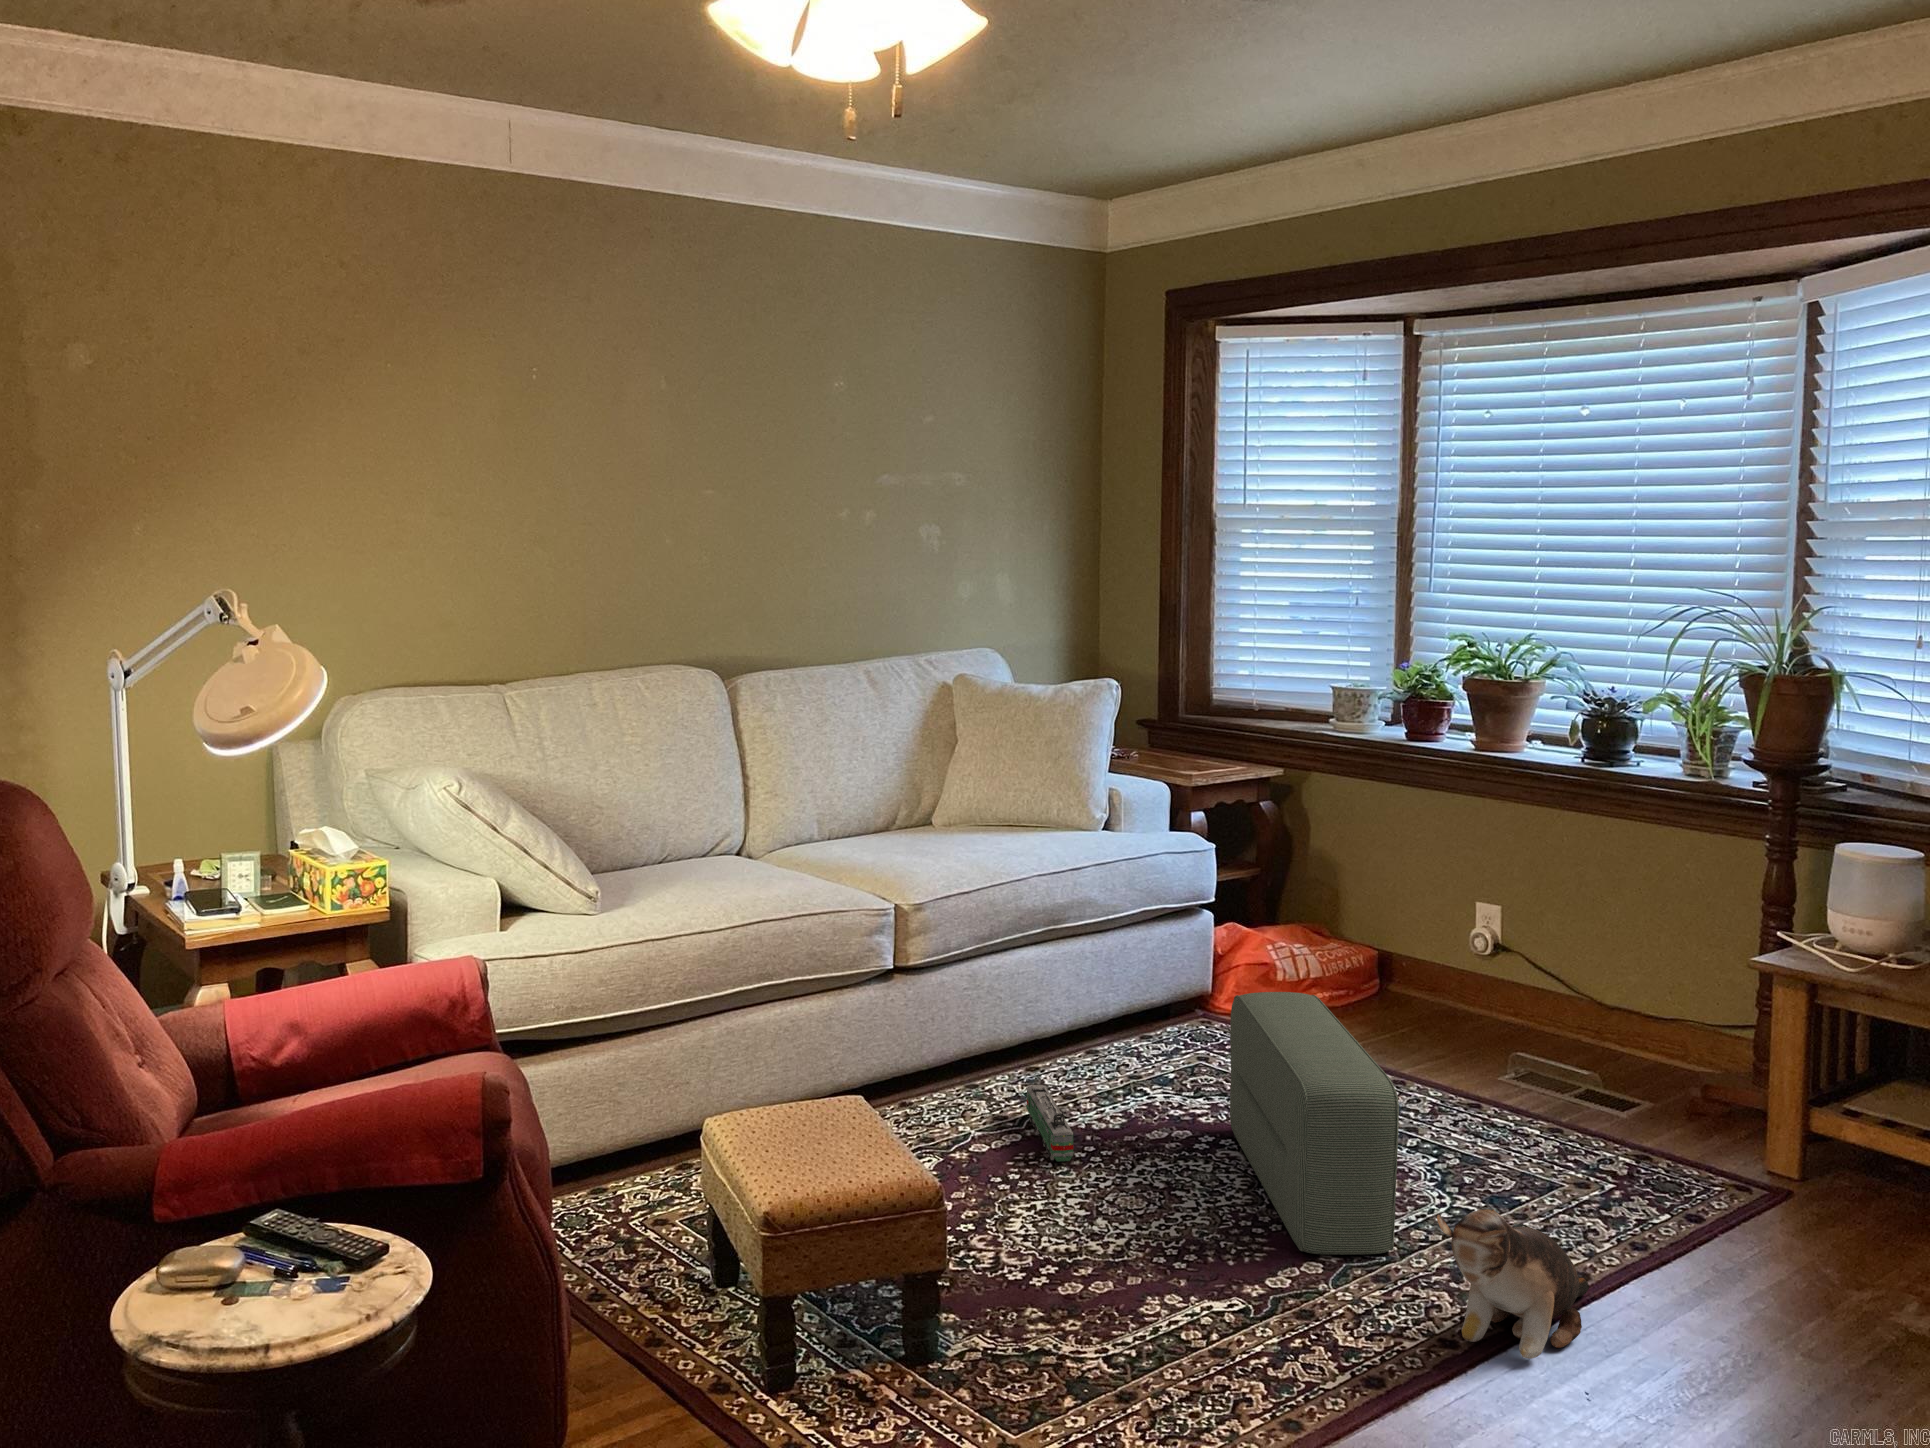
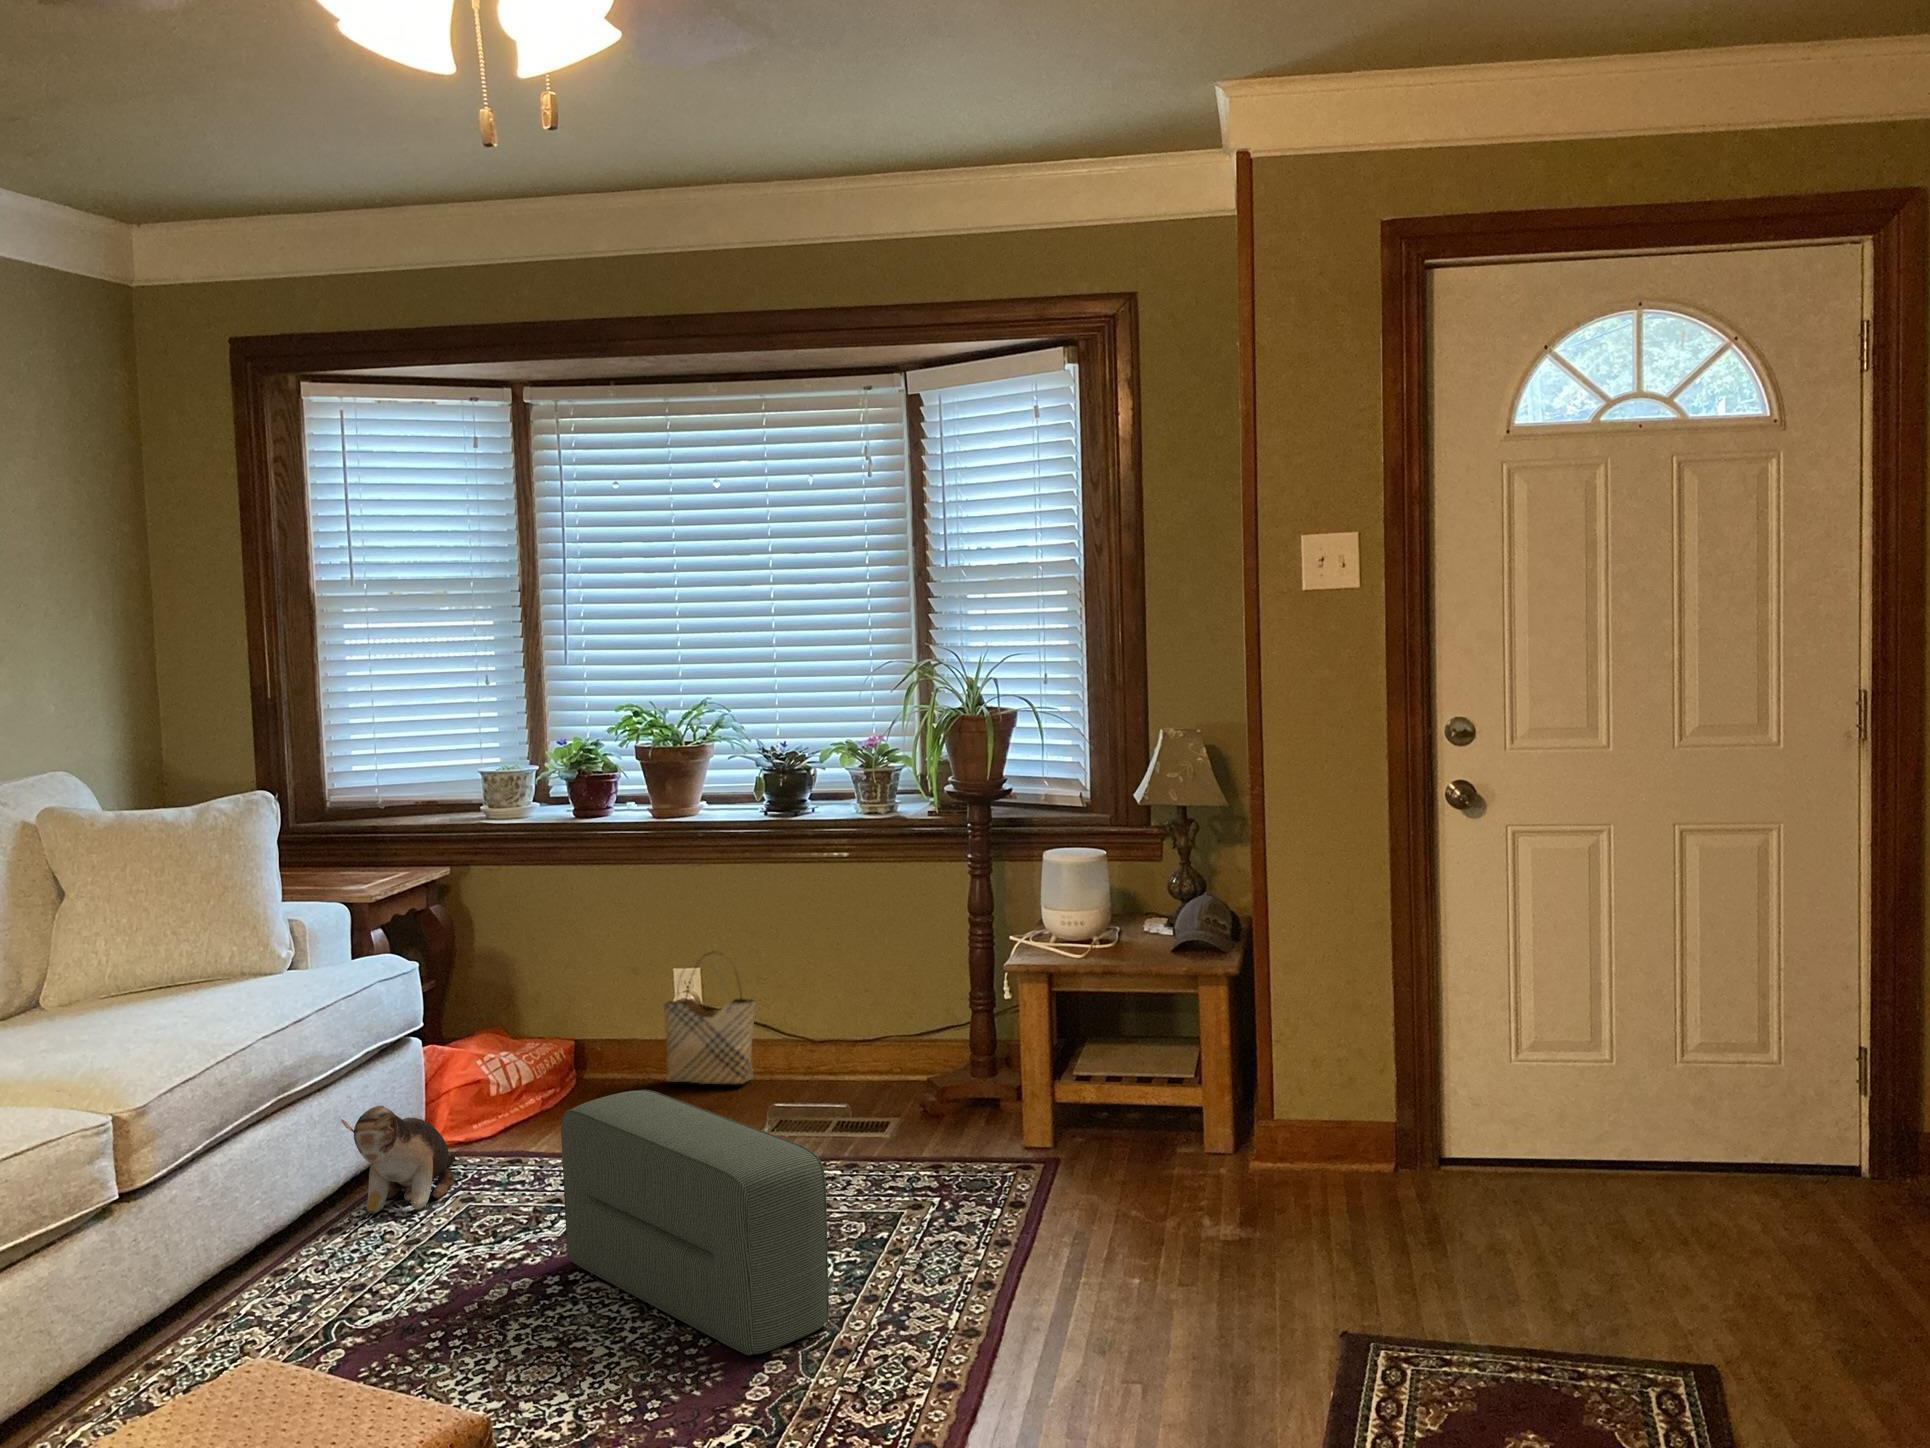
woven basket: none [1449,891,1546,1027] -> present [663,951,756,1084]
toy train: present [1026,1085,1074,1161] -> none [323,1280,432,1362]
plush toy: present [1437,1209,1589,1359] -> present [341,1105,455,1213]

